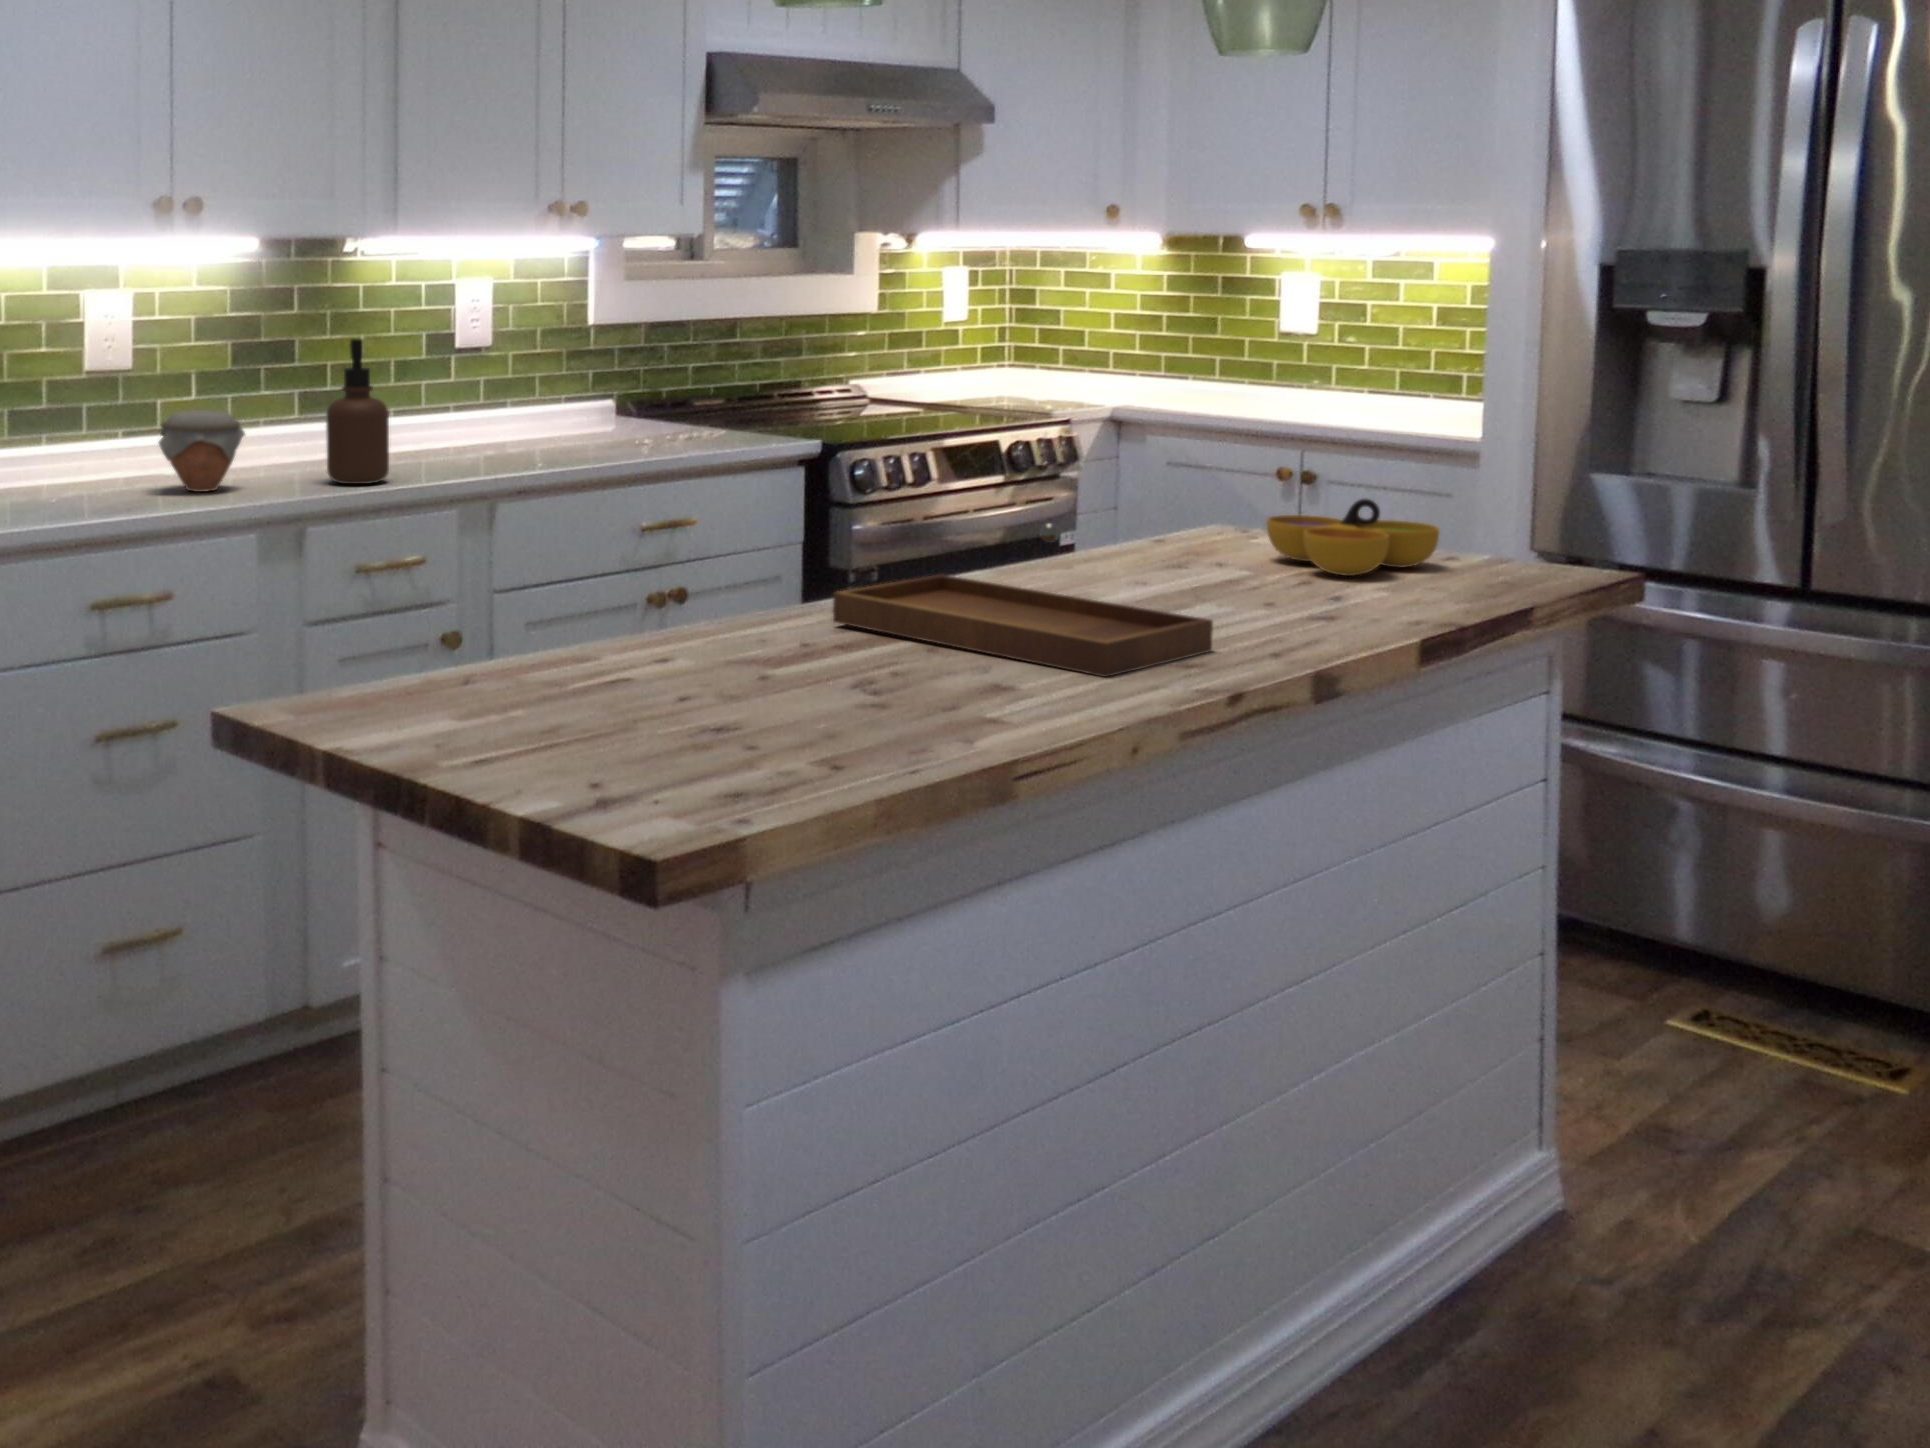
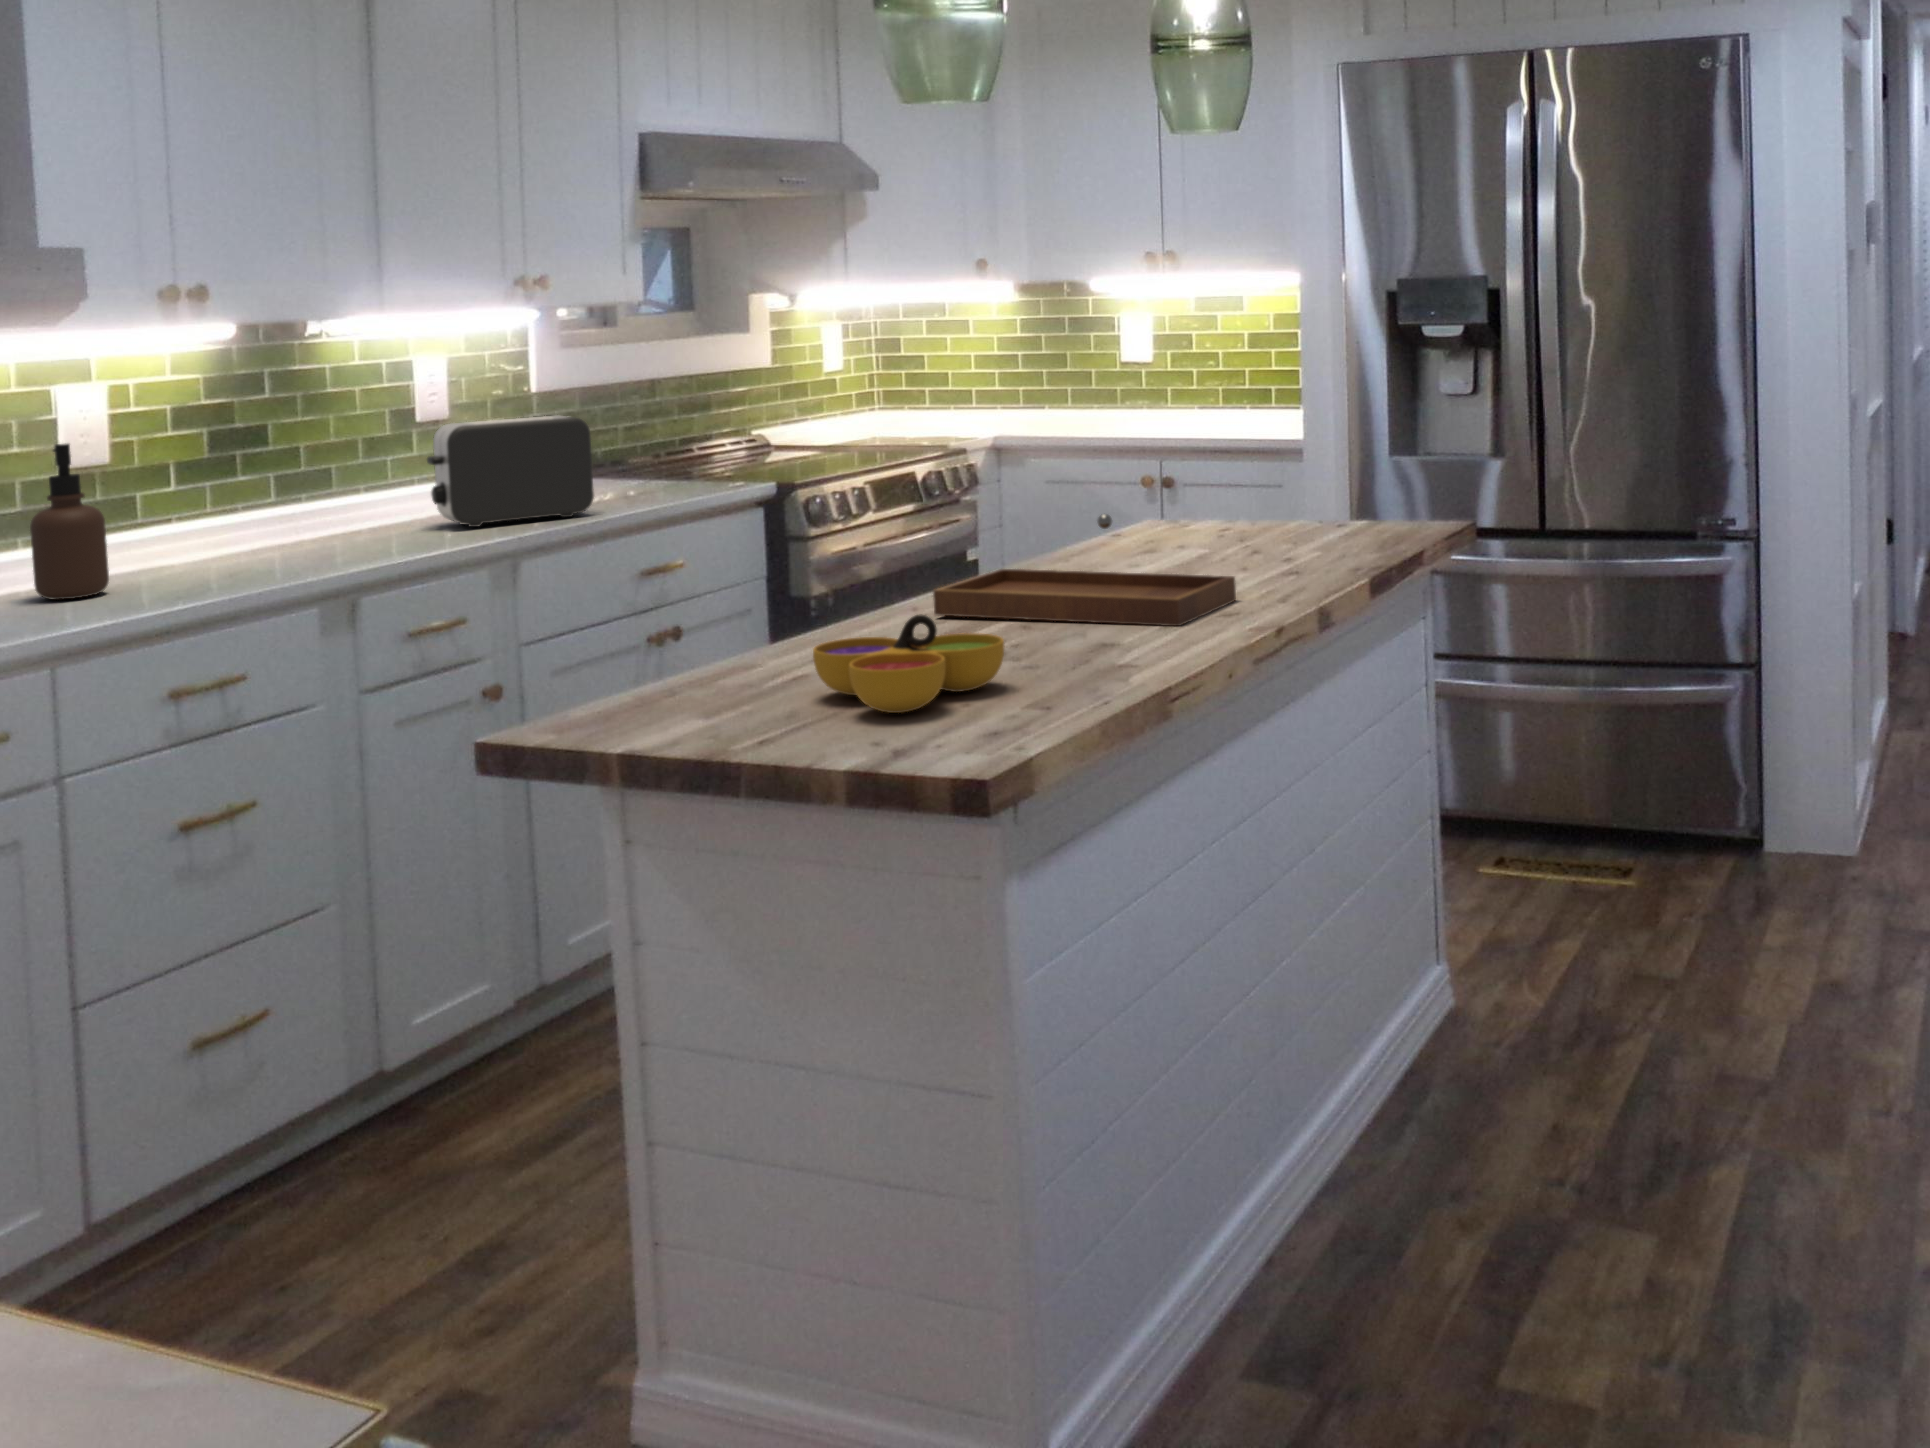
soap dispenser: present [326,339,389,484] -> present [30,444,109,600]
toaster: none [423,351,590,463] -> present [427,416,594,527]
jar: present [159,410,245,492] -> none [186,495,277,576]
decorative bowl: present [1266,499,1439,576] -> present [813,615,1004,713]

